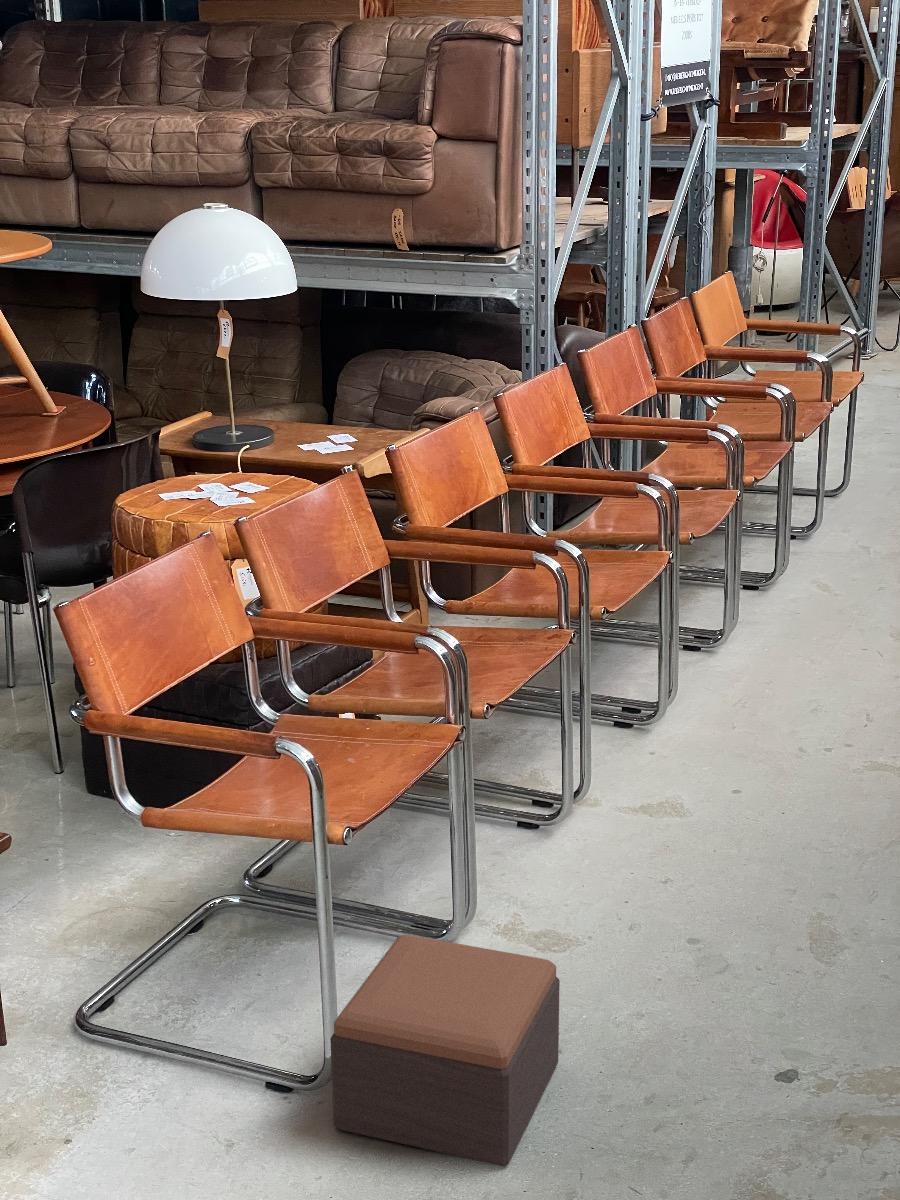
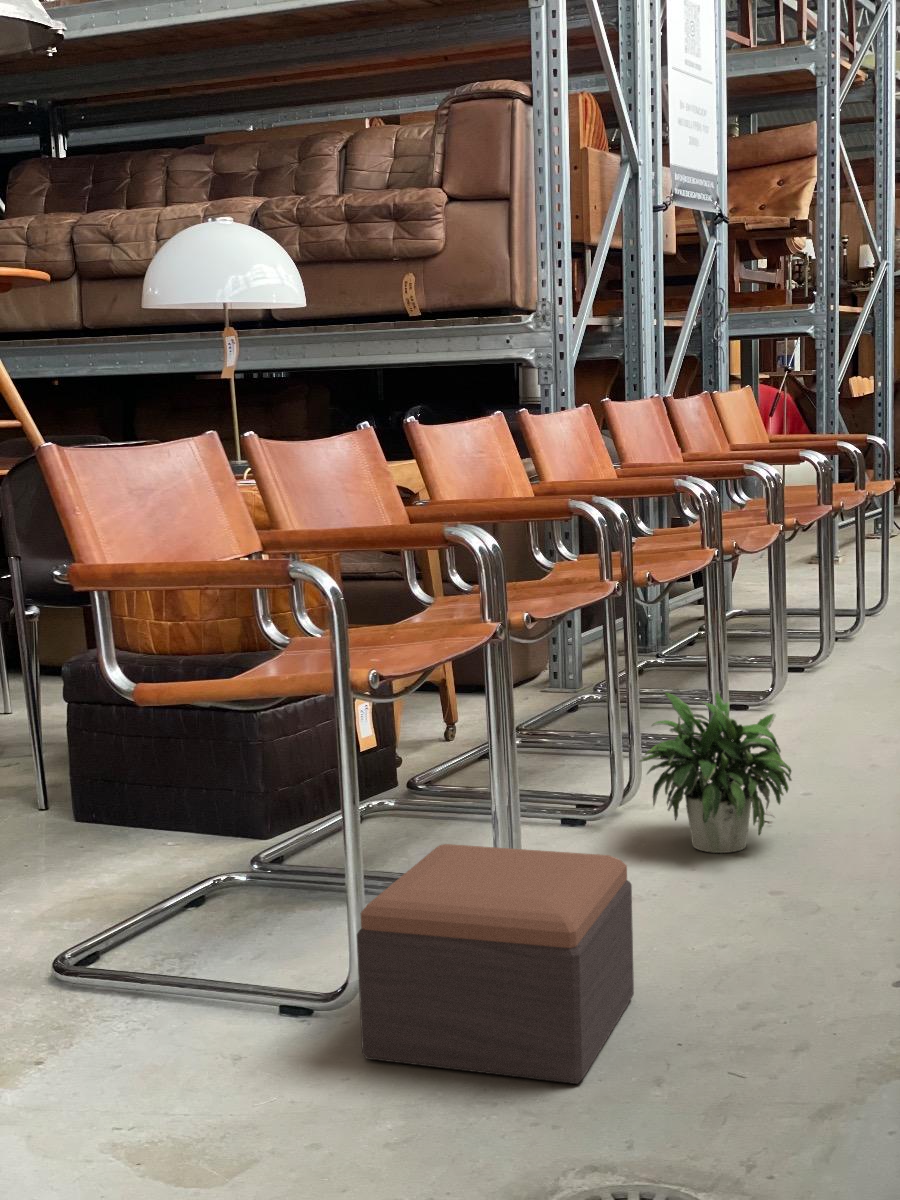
potted plant: none [582,729,715,877] -> present [640,692,792,853]

